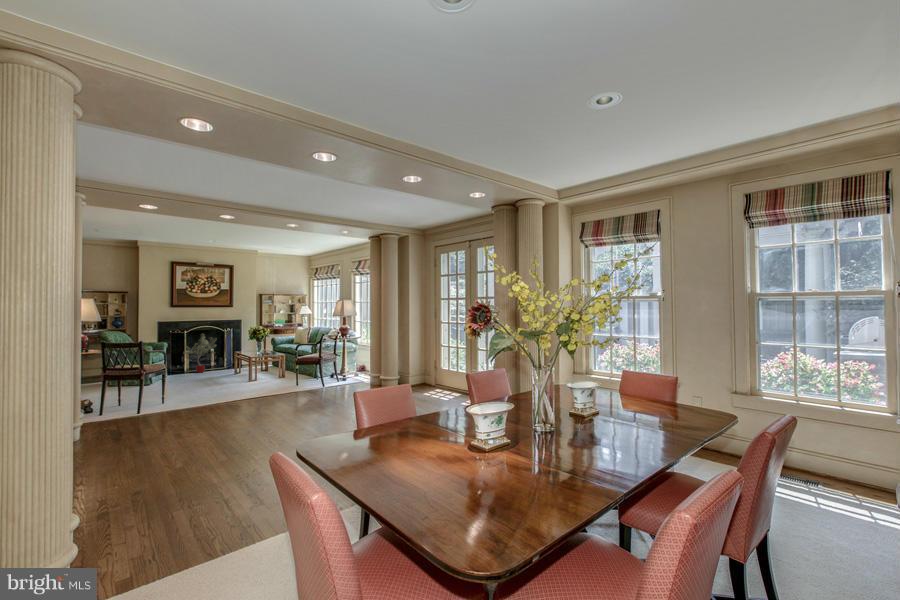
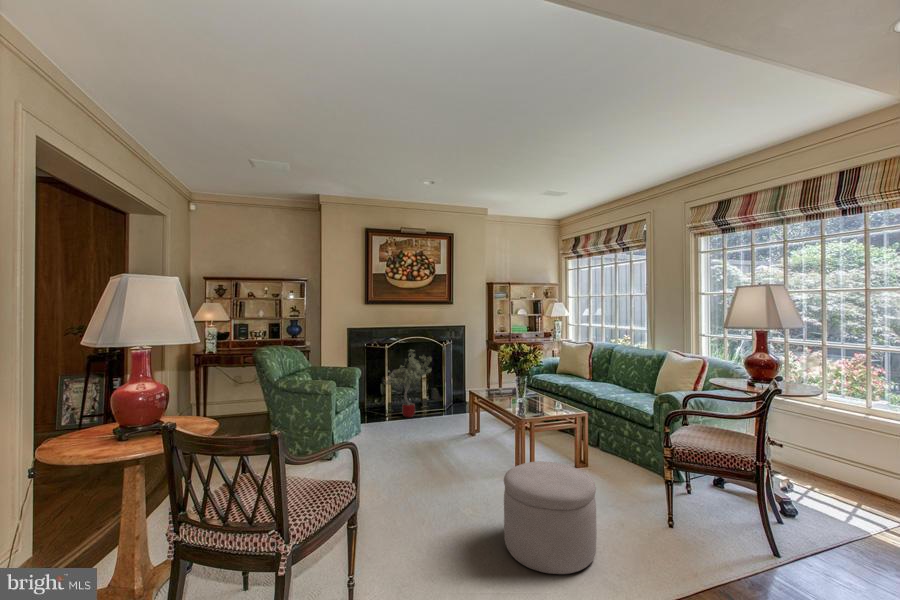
ottoman: none [227,367,263,398] -> present [504,461,597,574]

